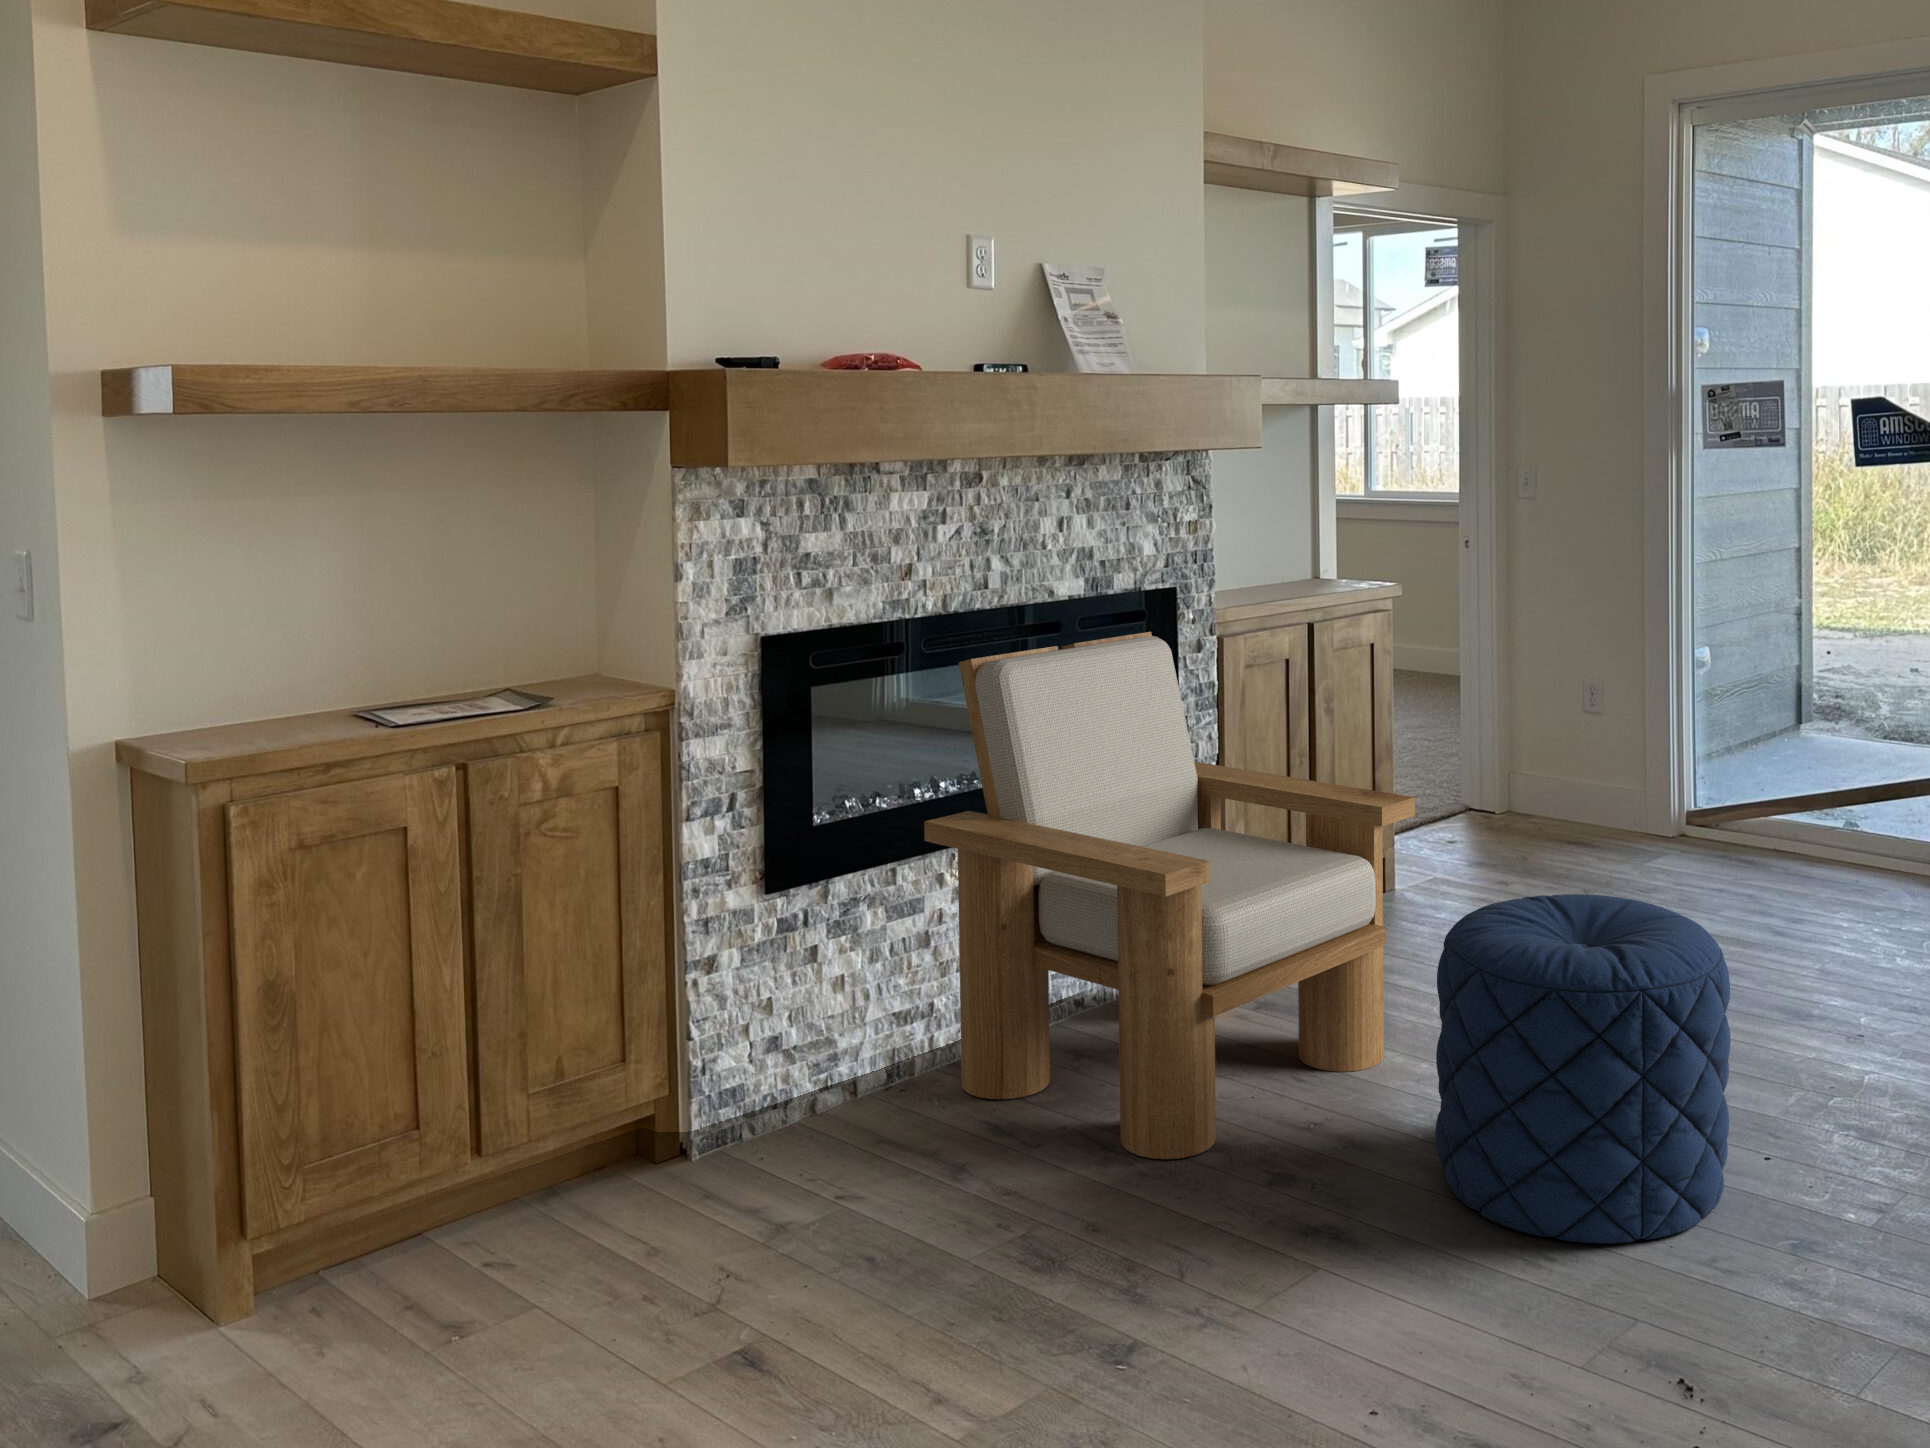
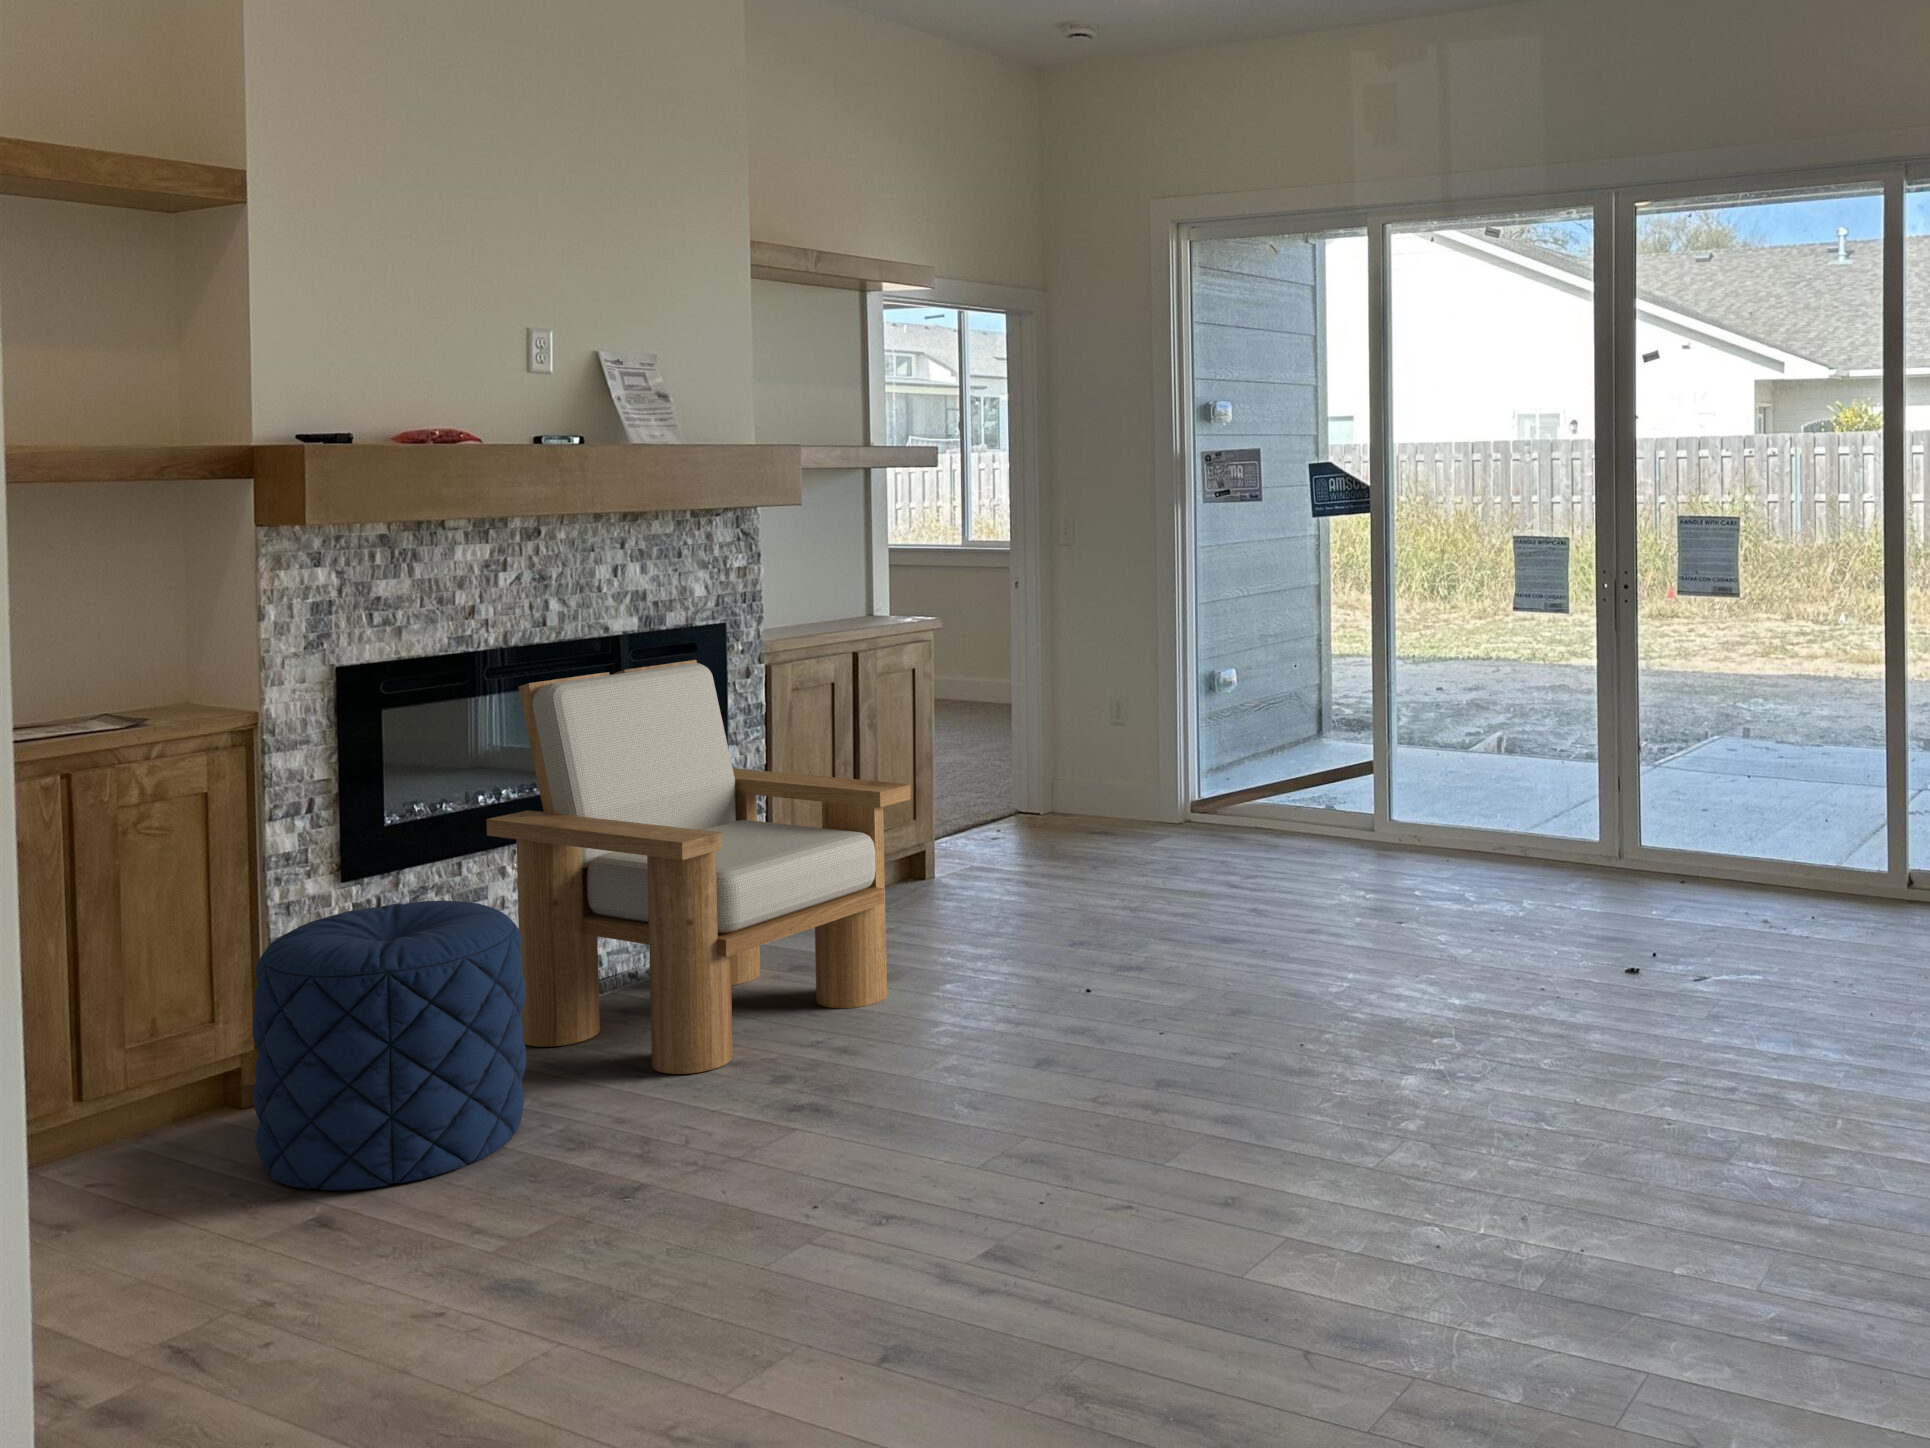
pouf: present [1435,894,1731,1243] -> present [252,900,526,1190]

